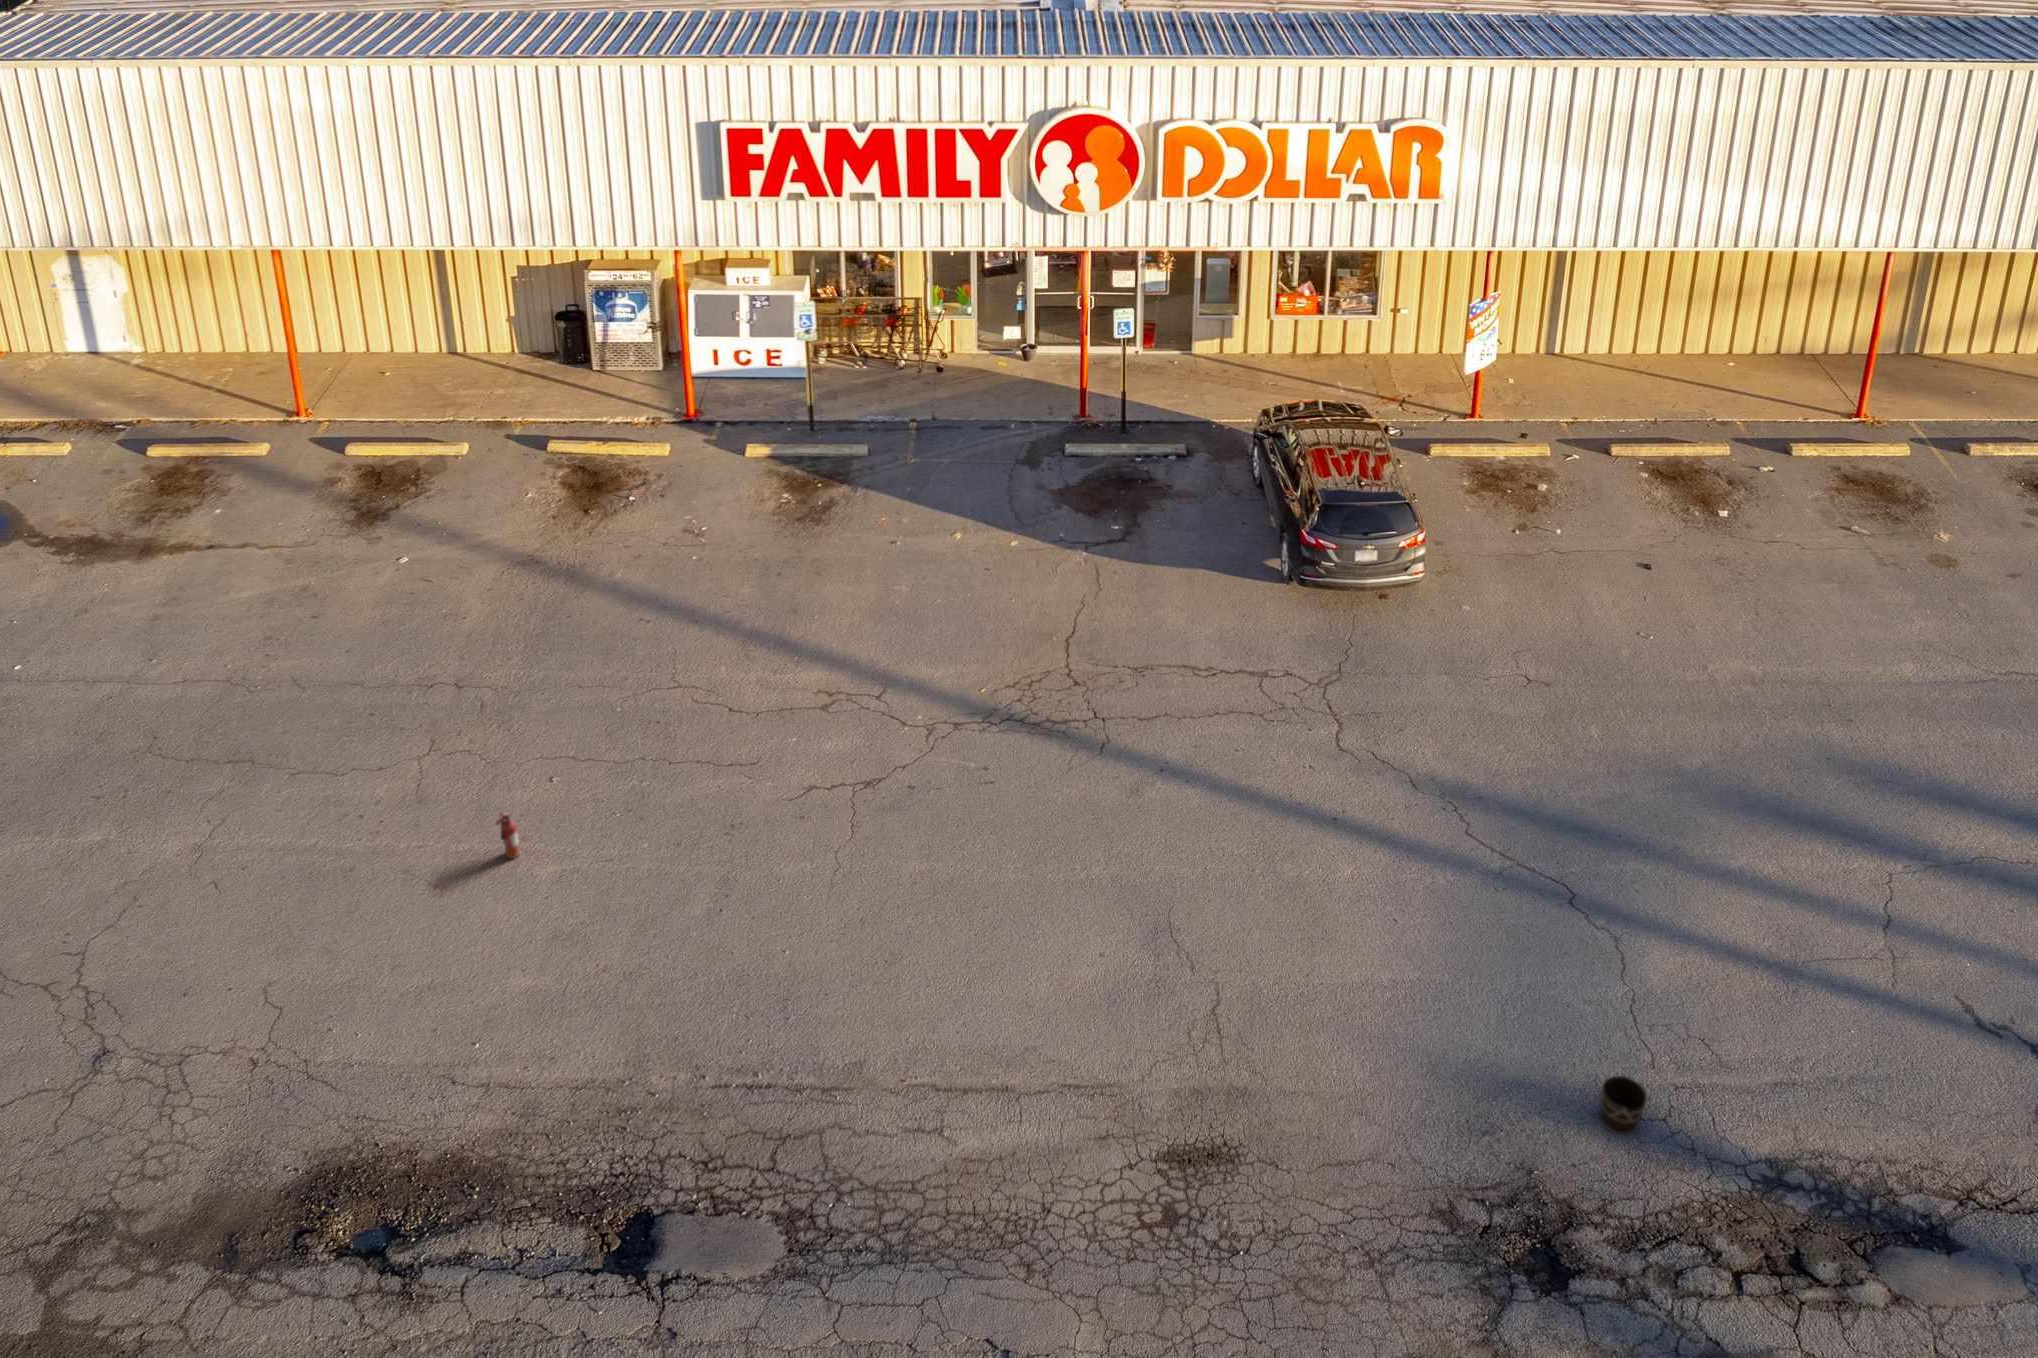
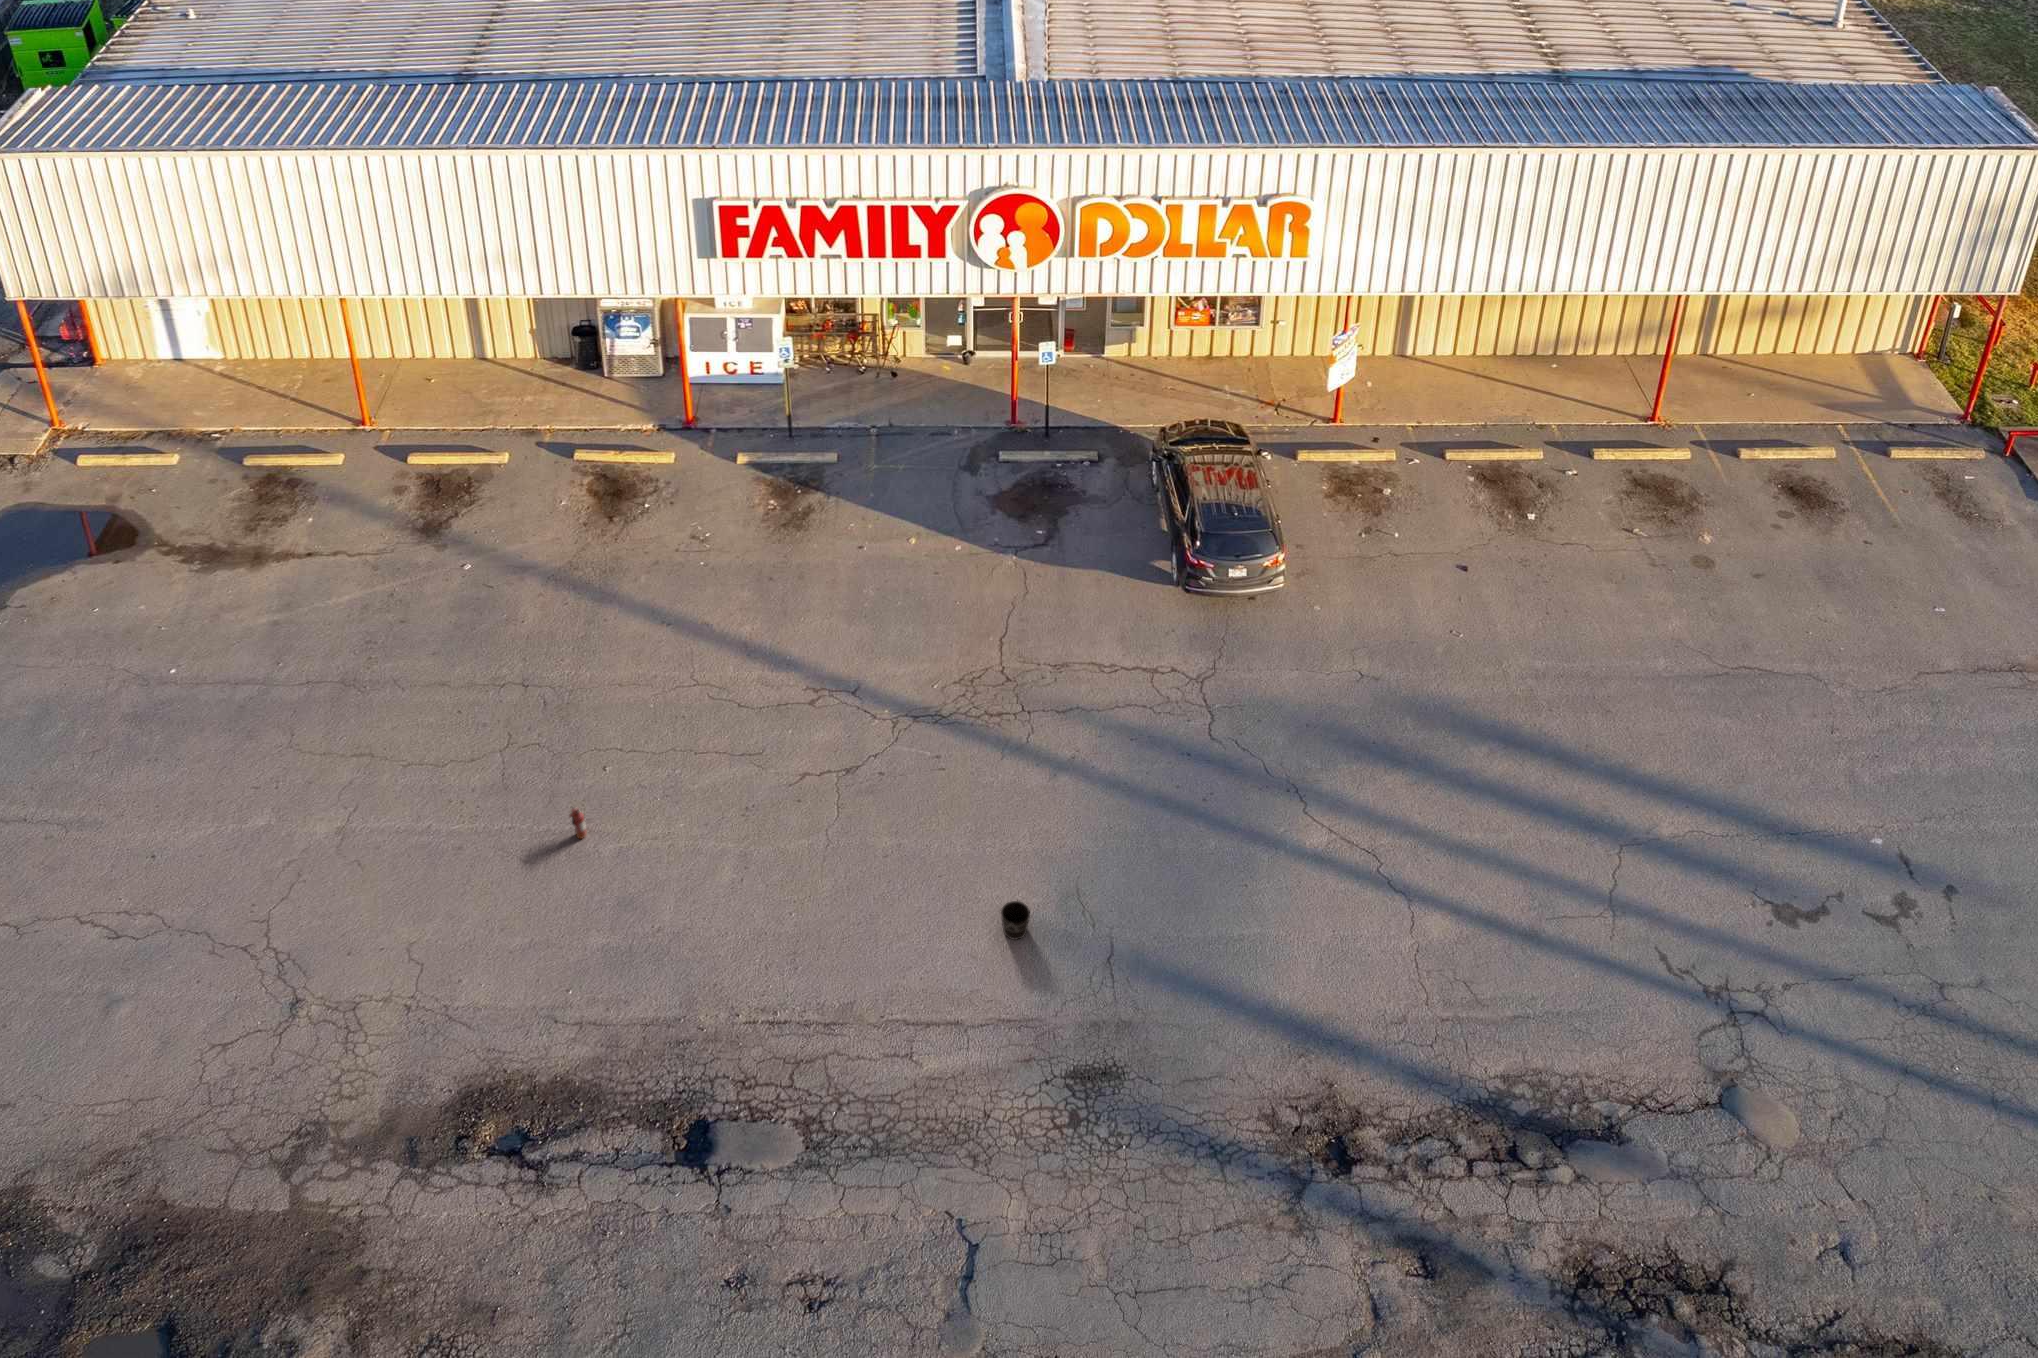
bucket: present [1601,1076,1647,1135] -> present [1001,900,1030,940]

